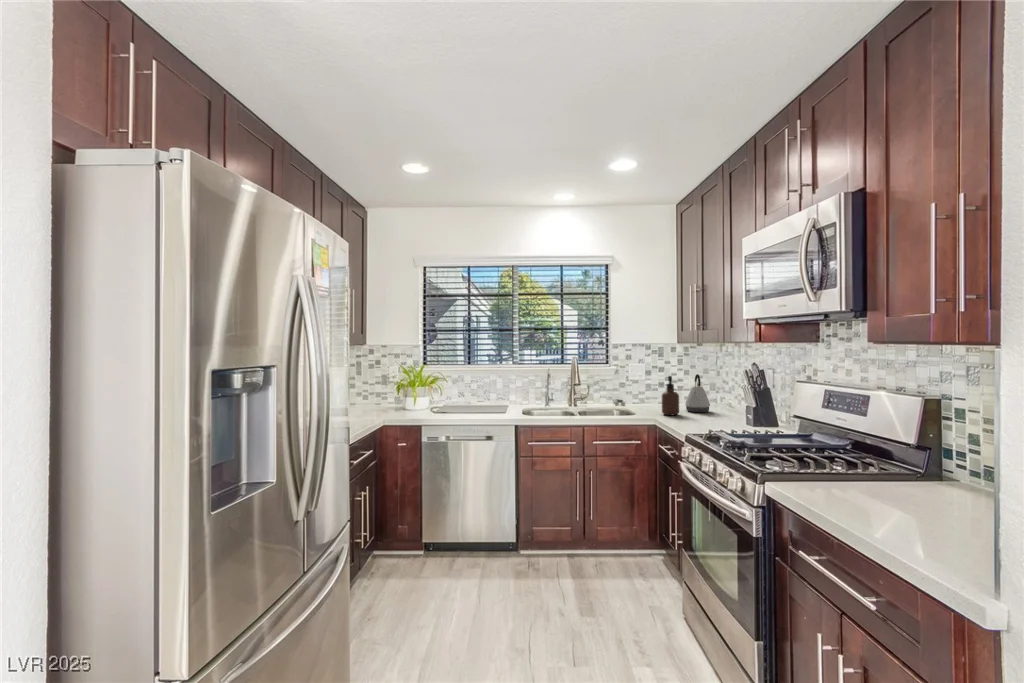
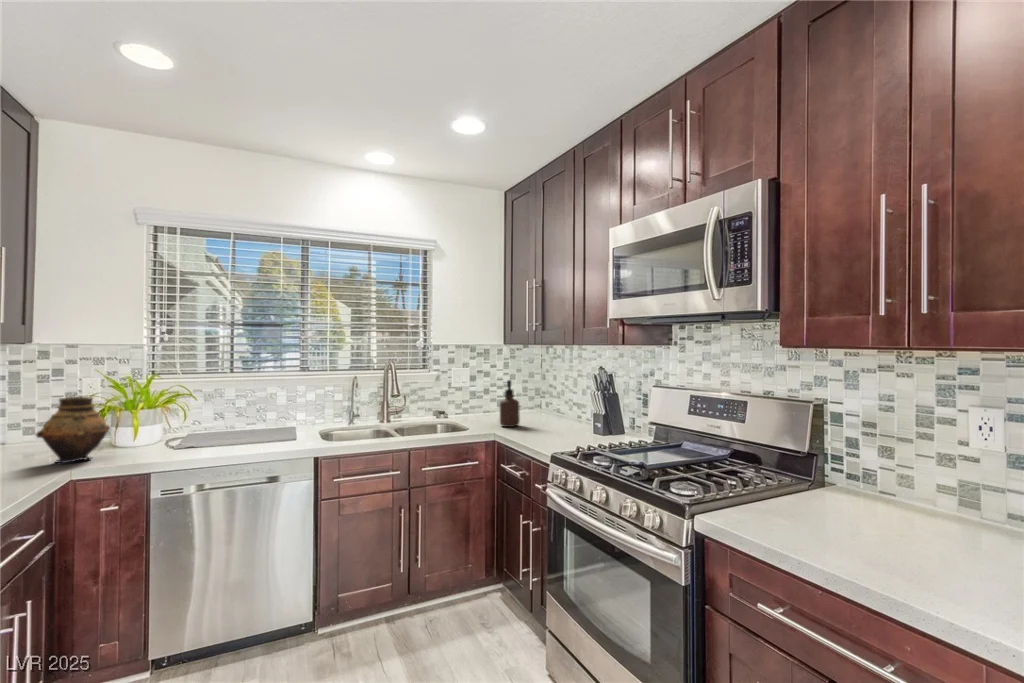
kettle: present [685,374,710,412] -> none [519,378,546,421]
vase: none [370,378,403,416] -> present [36,397,110,463]

